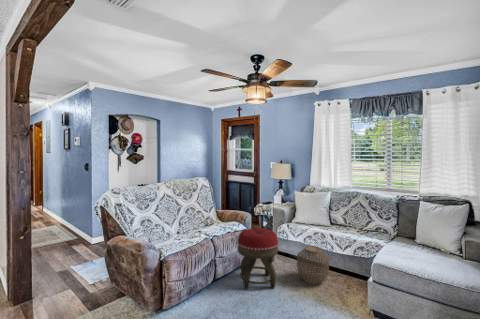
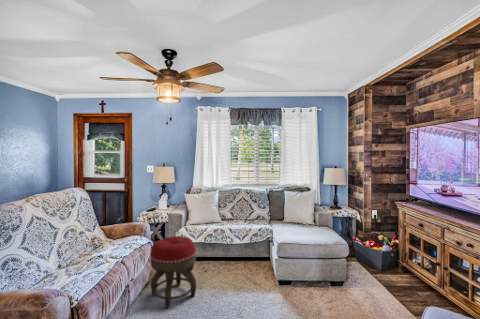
woven basket: present [297,246,329,284] -> none [207,243,236,279]

